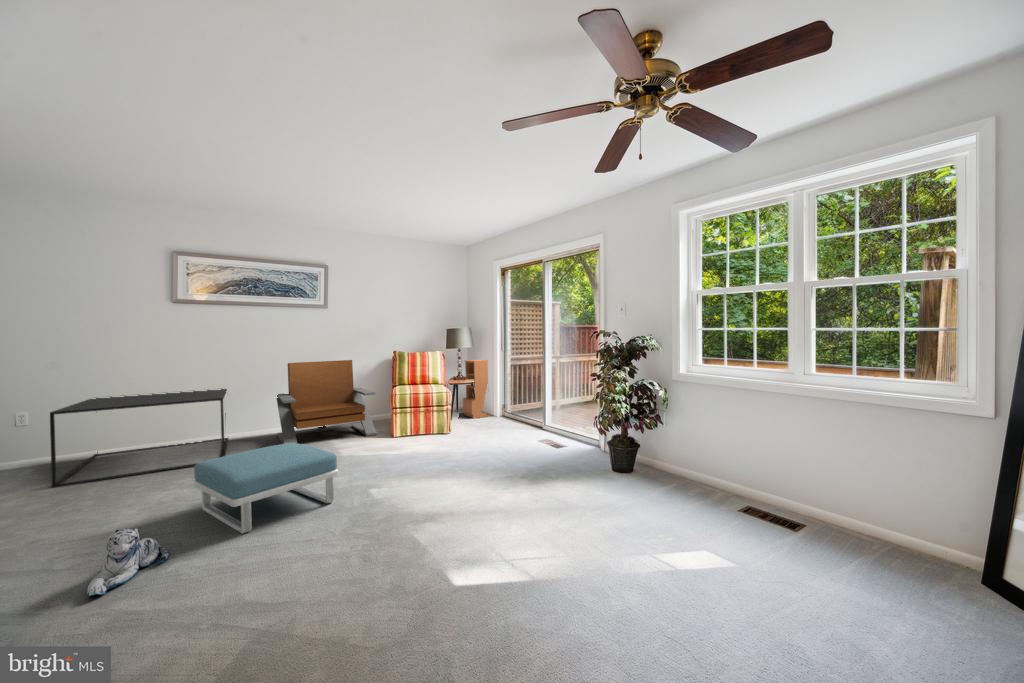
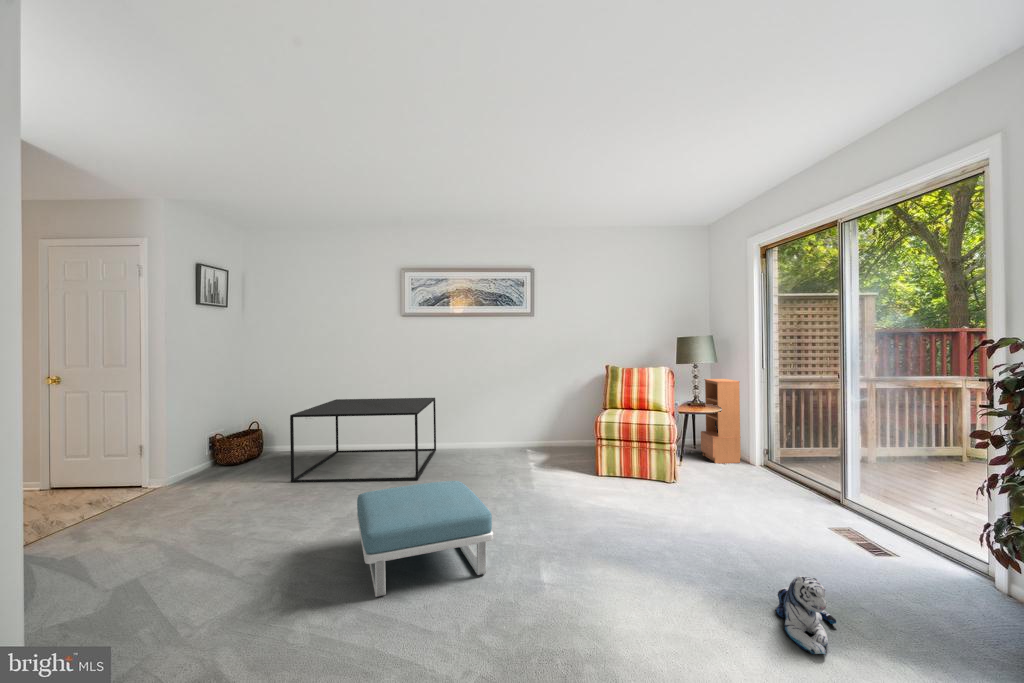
lounge chair: present [277,360,377,444] -> none [476,373,579,472]
plush toy: present [87,528,169,597] -> present [775,576,836,654]

